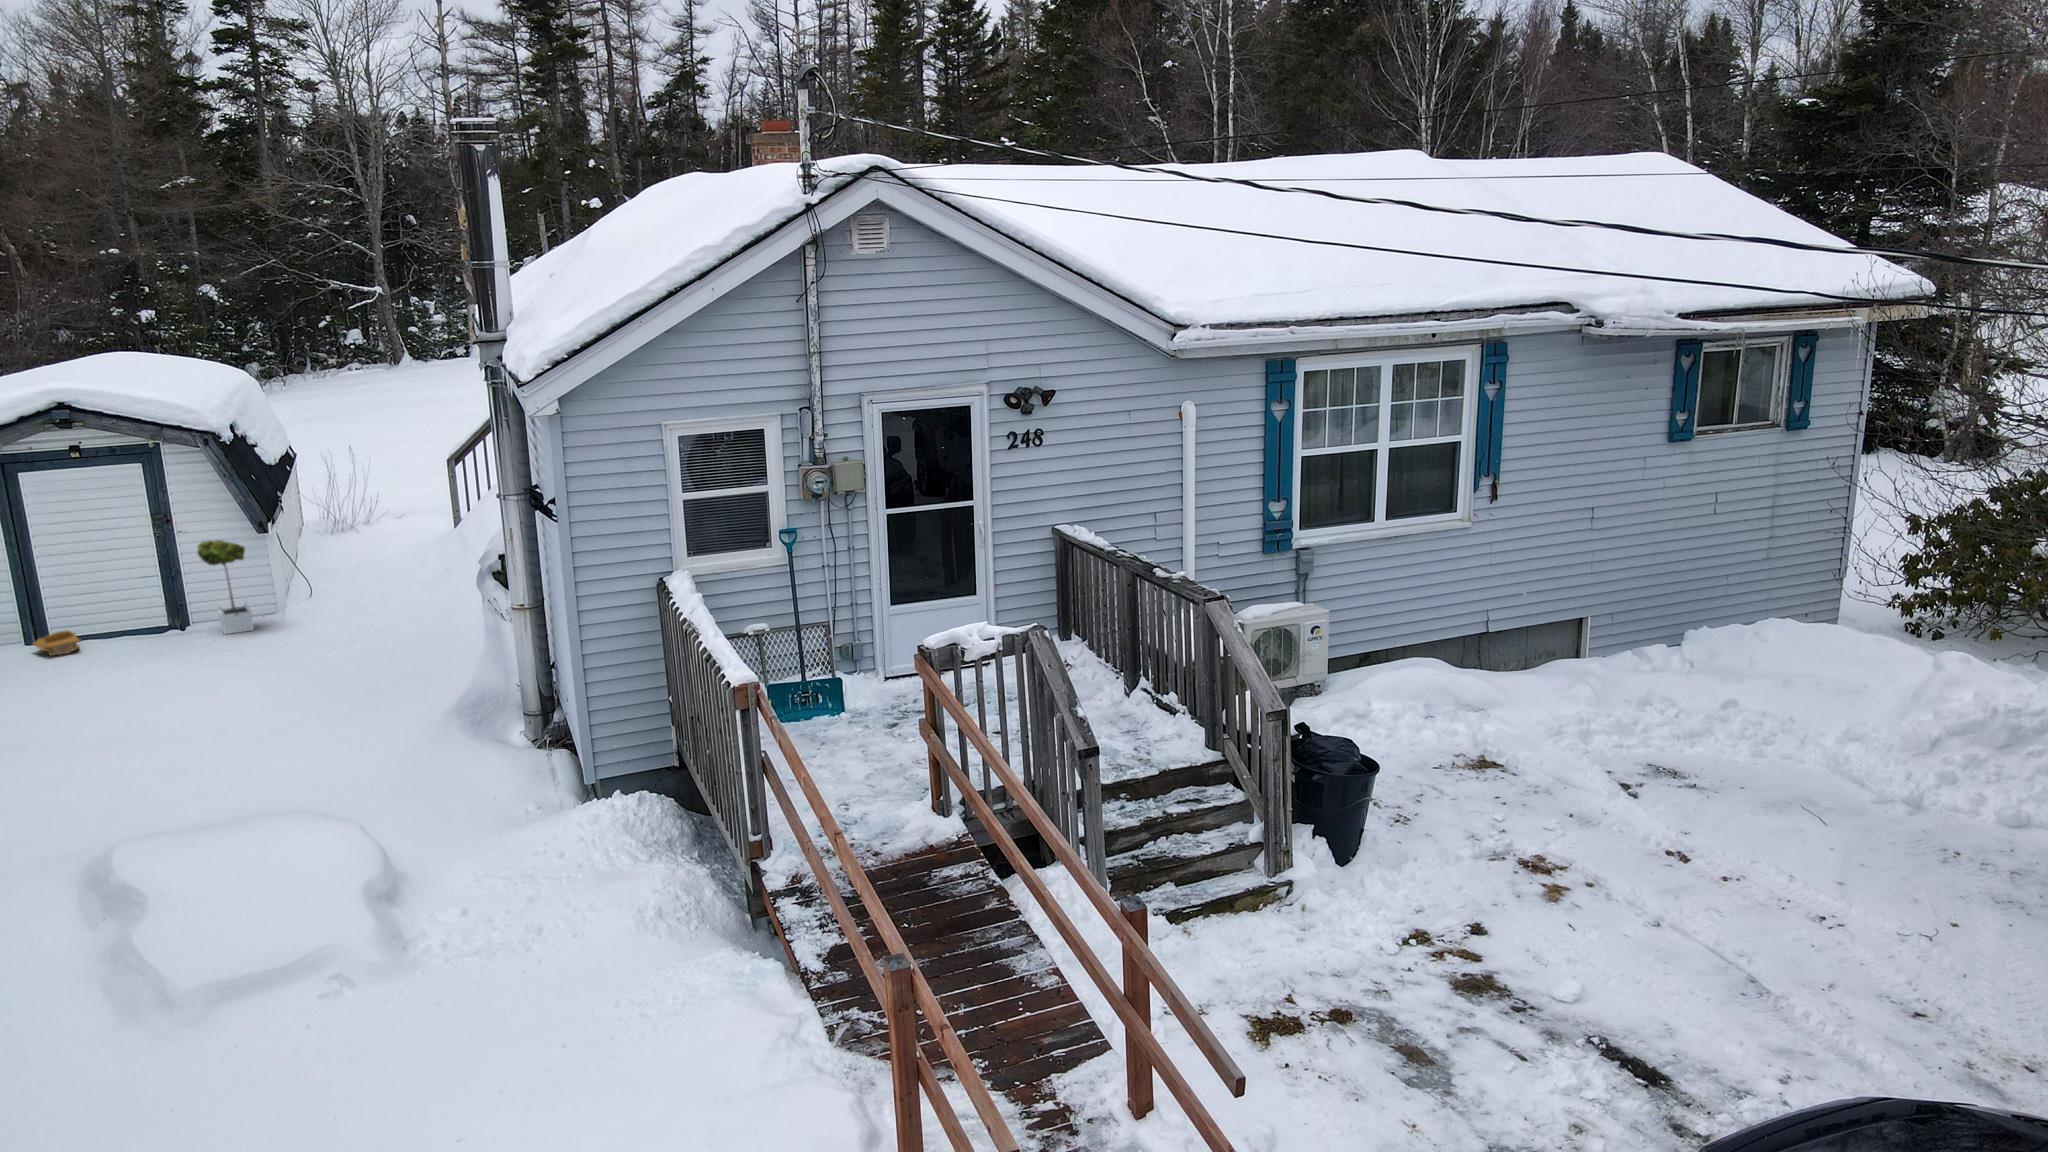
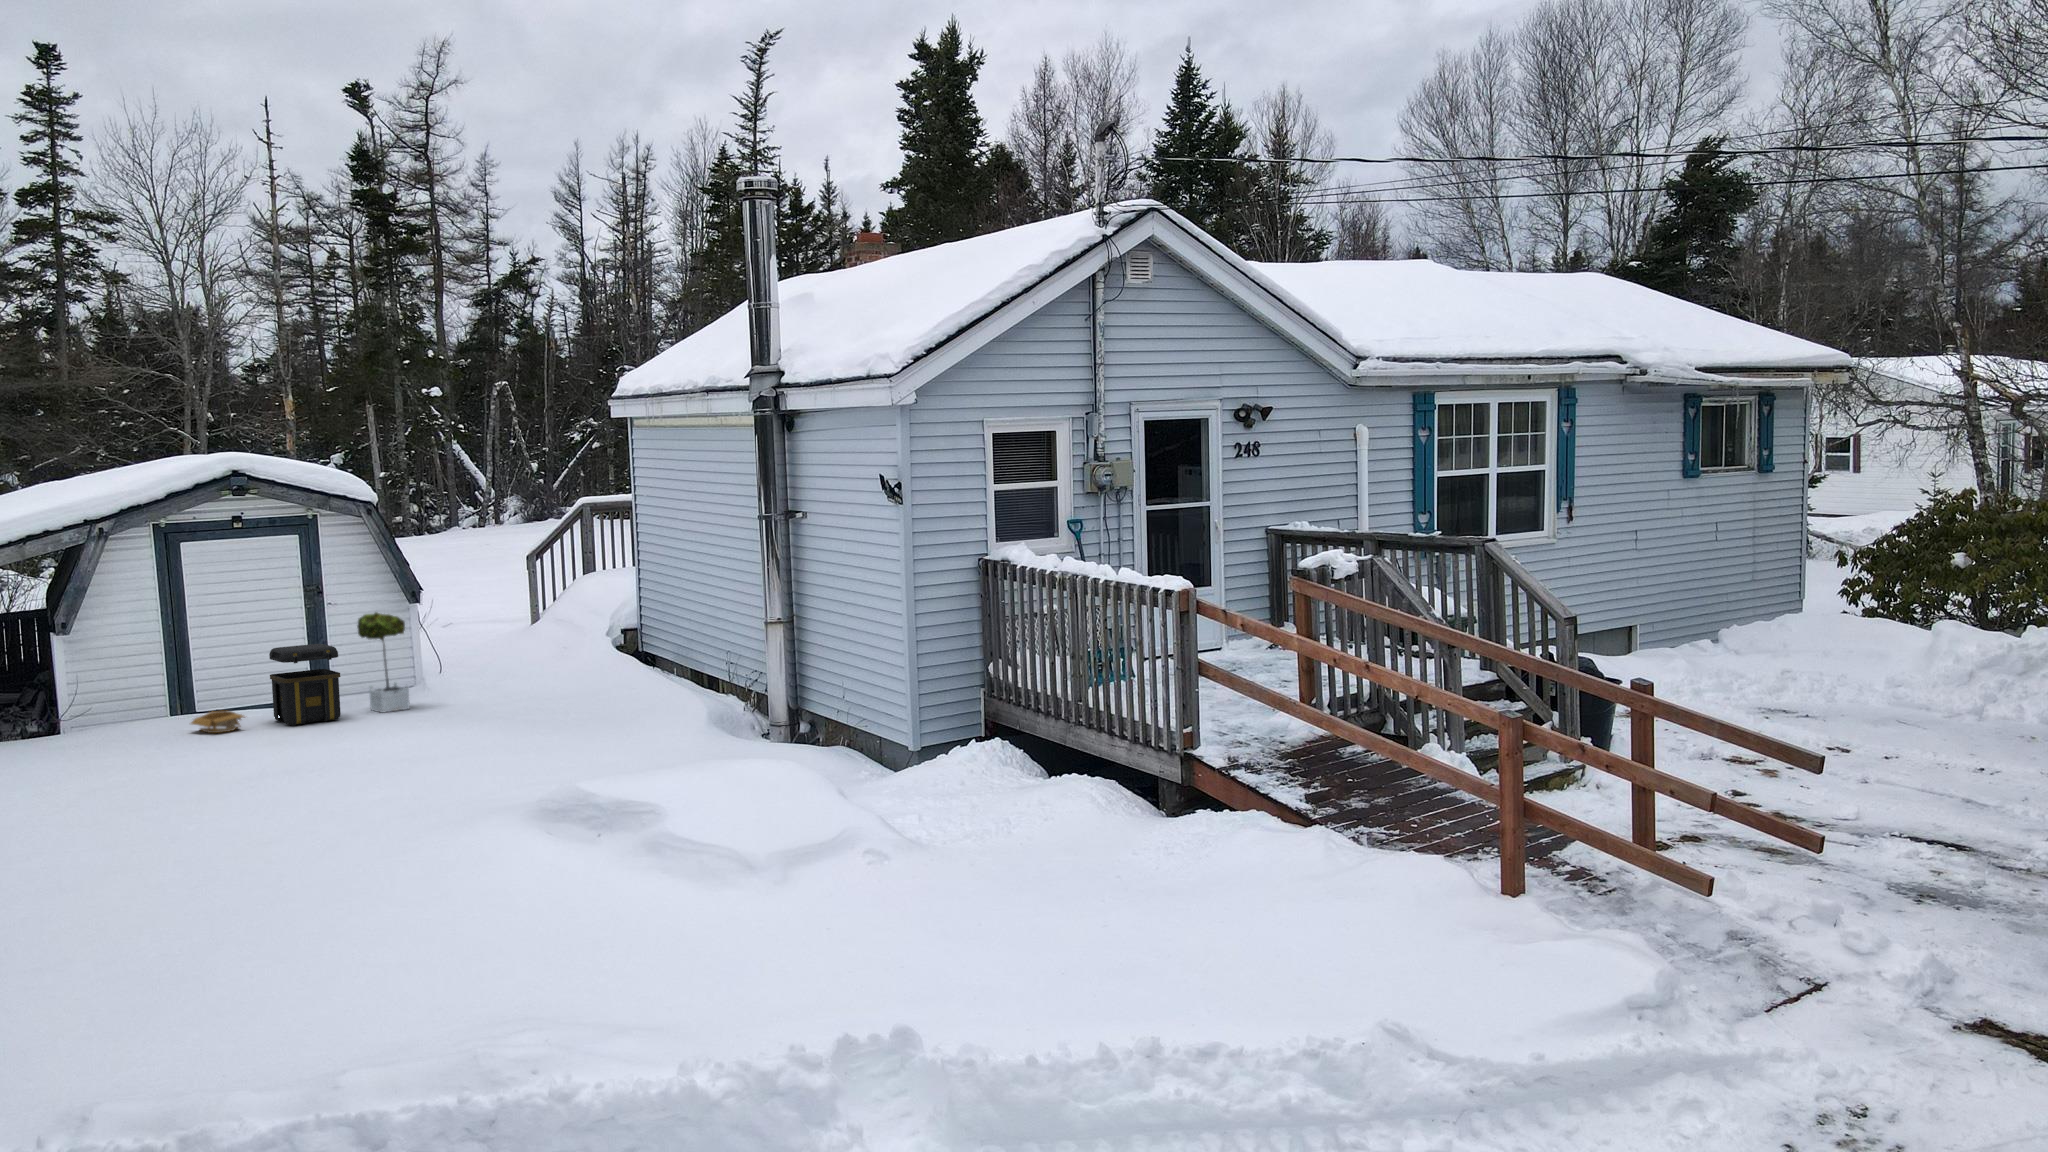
toolbox: none [109,568,176,649] -> present [269,644,341,726]

